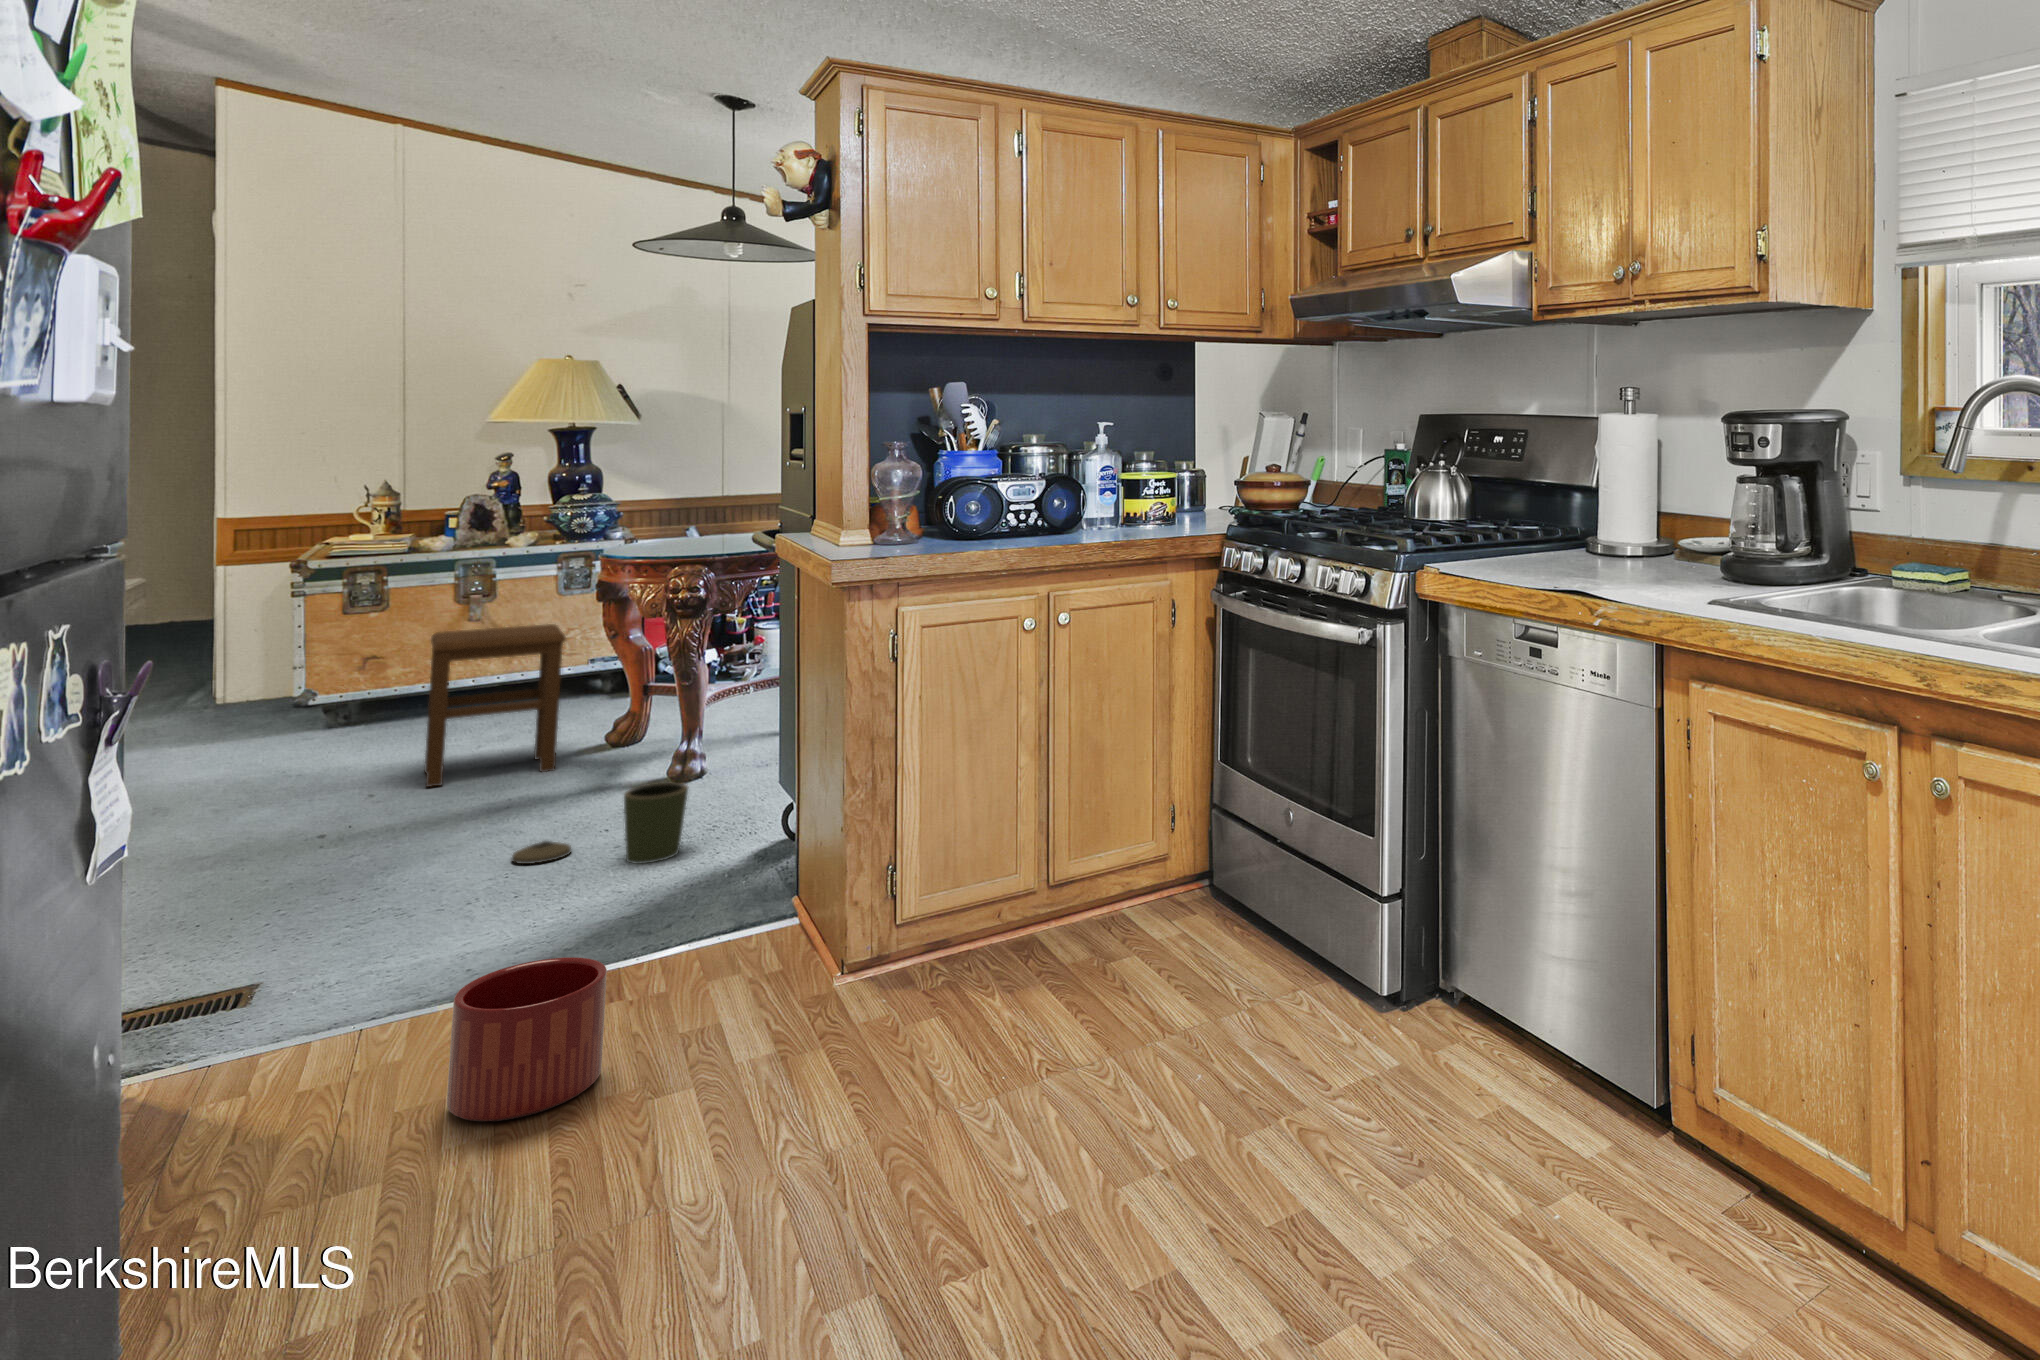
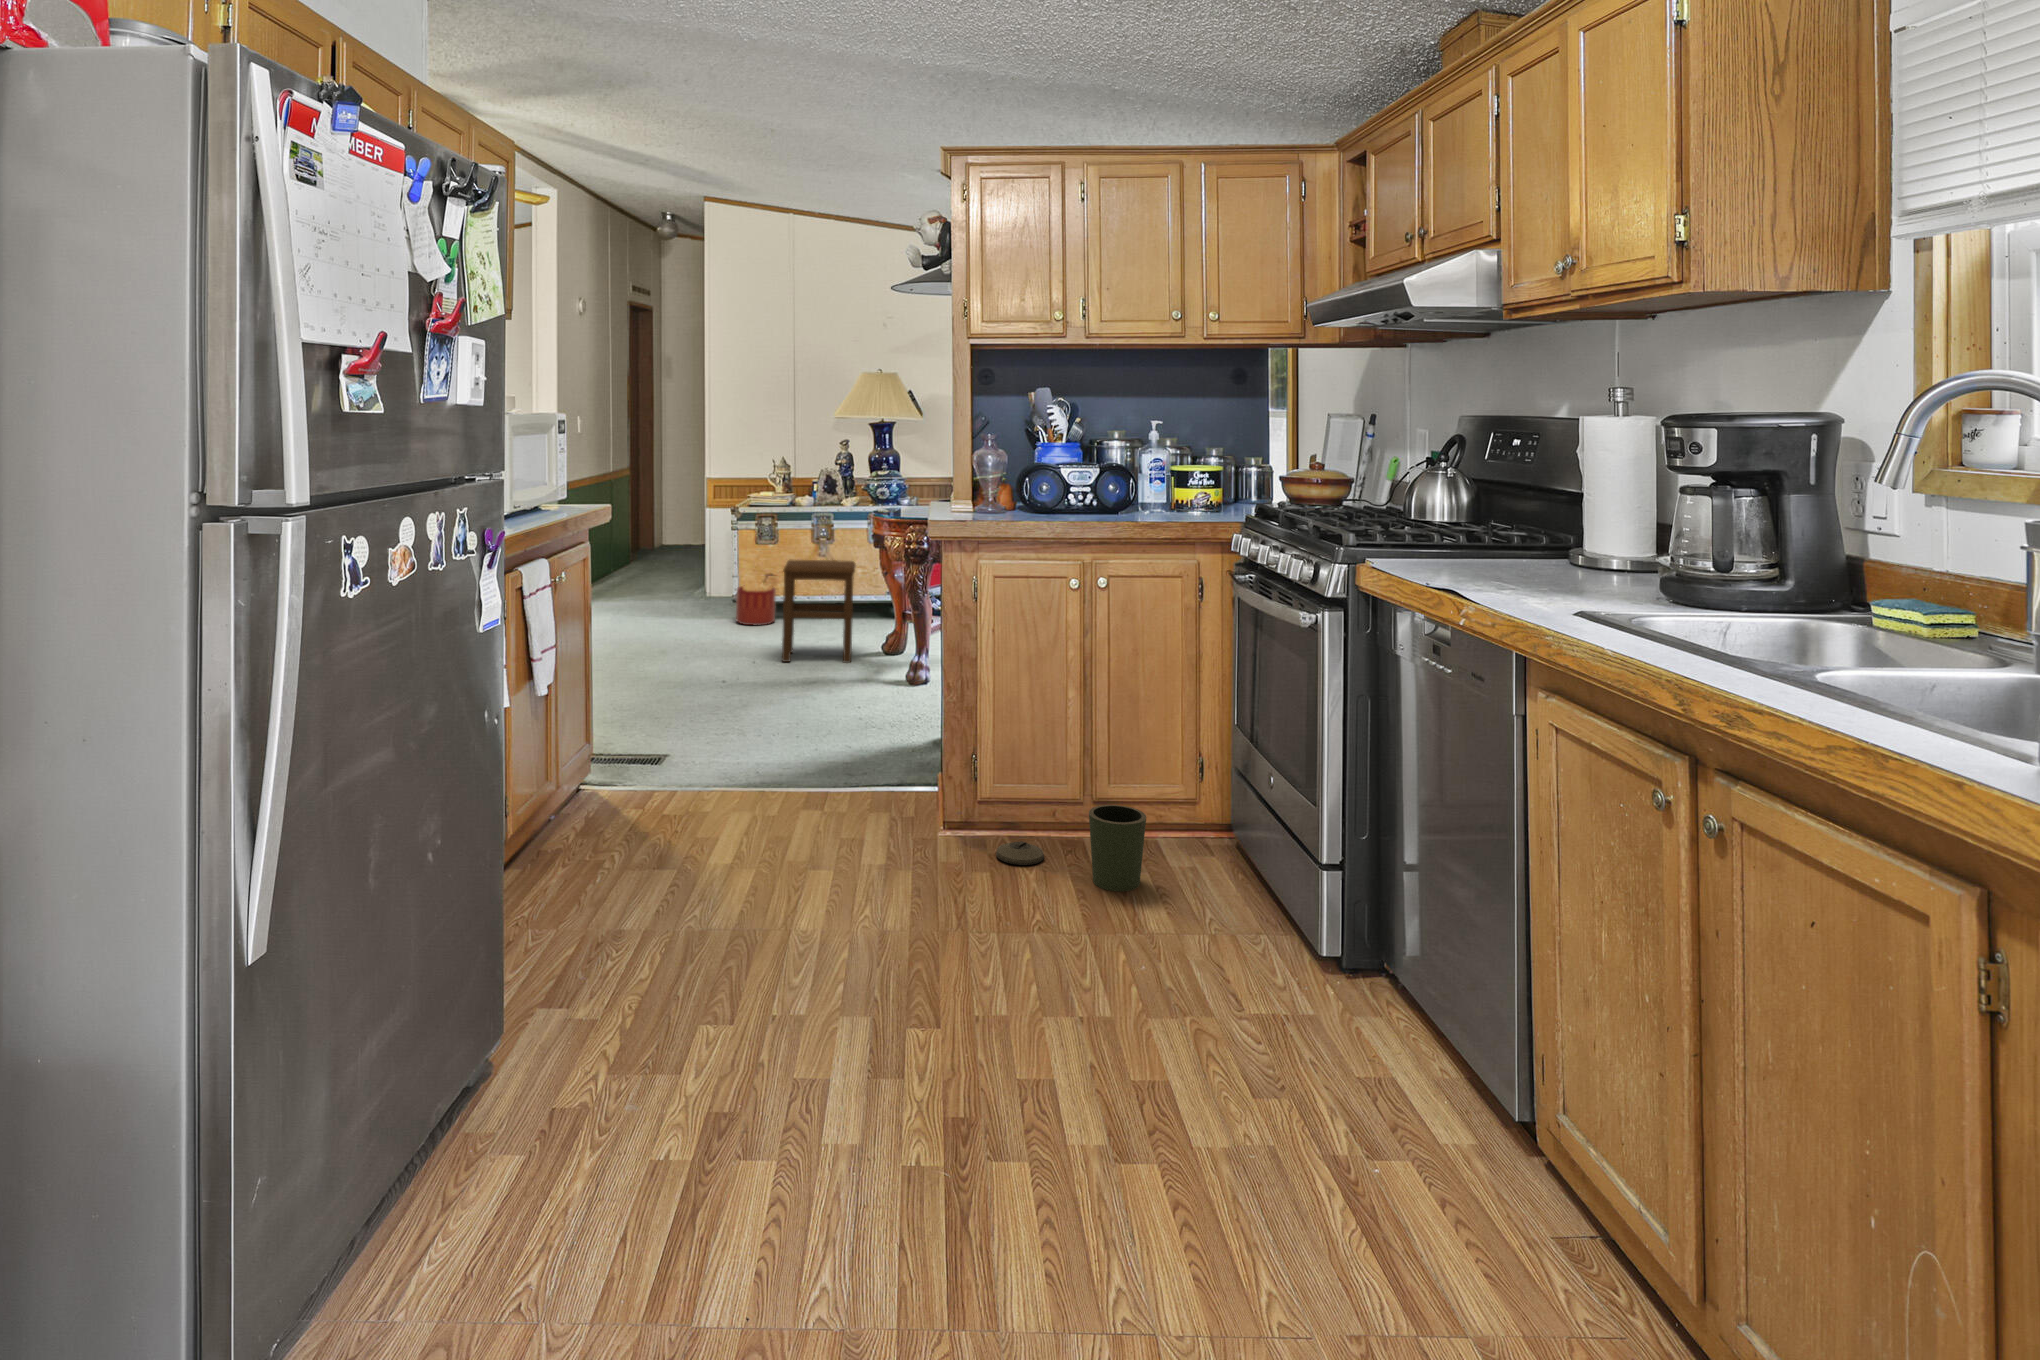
trash can: present [512,783,688,864] -> present [996,805,1146,891]
planter: present [447,957,607,1122] -> present [736,586,776,625]

